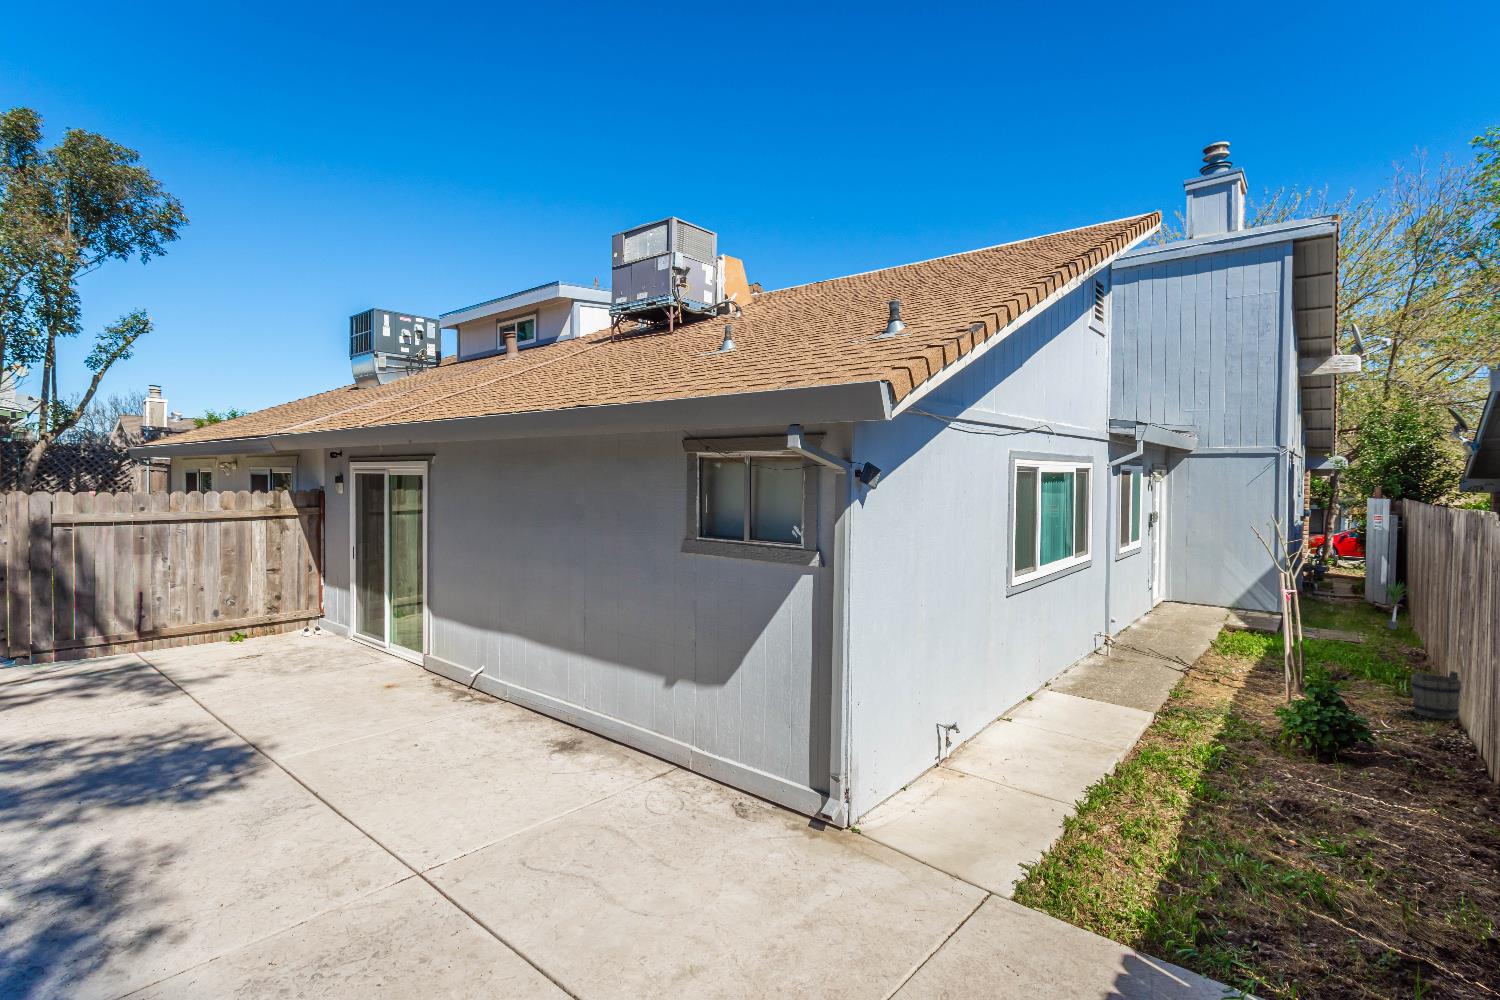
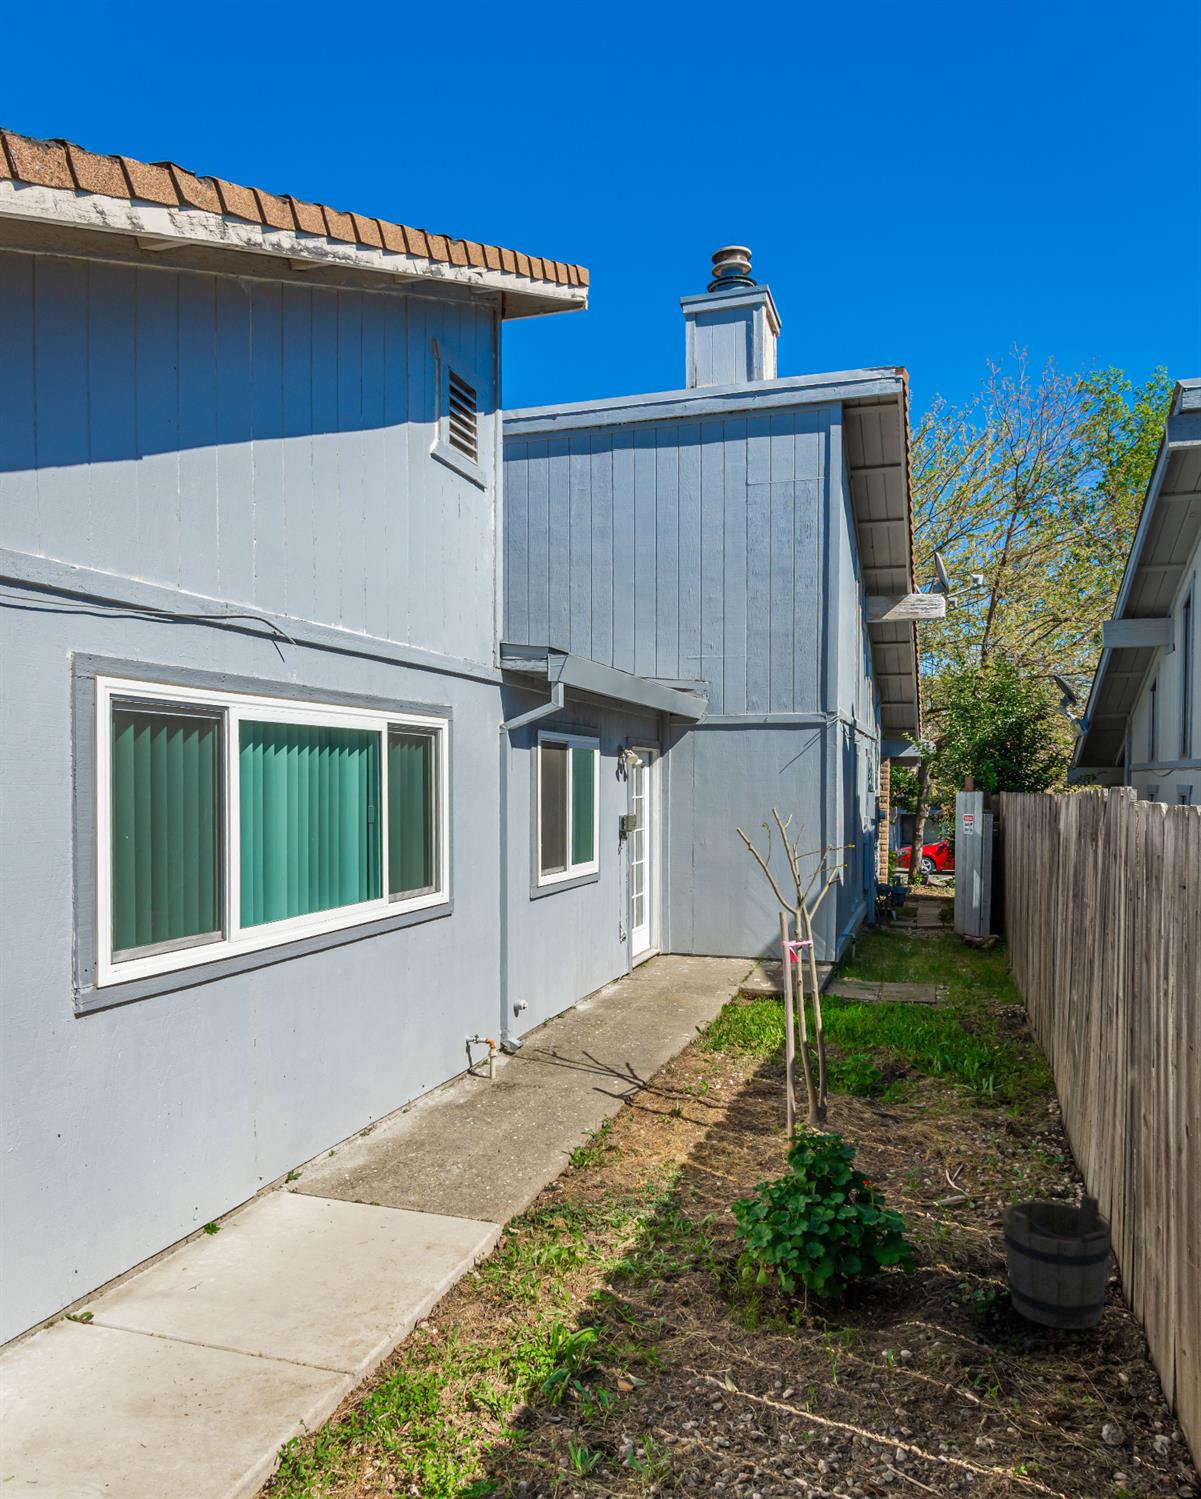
potted plant: present [1385,583,1412,629] -> none [957,920,1017,1007]

